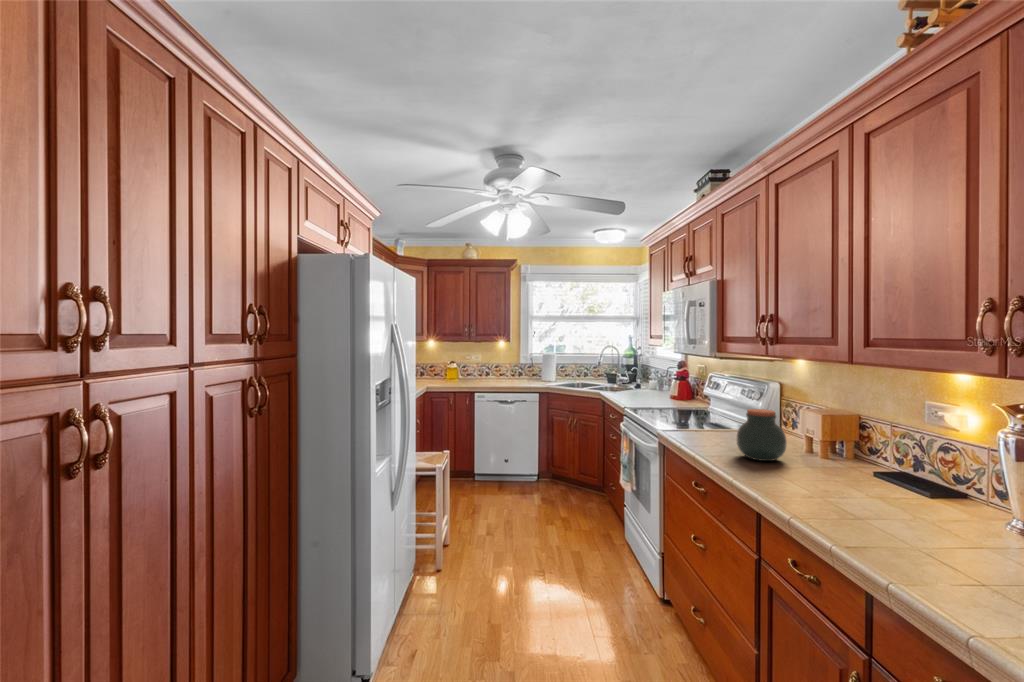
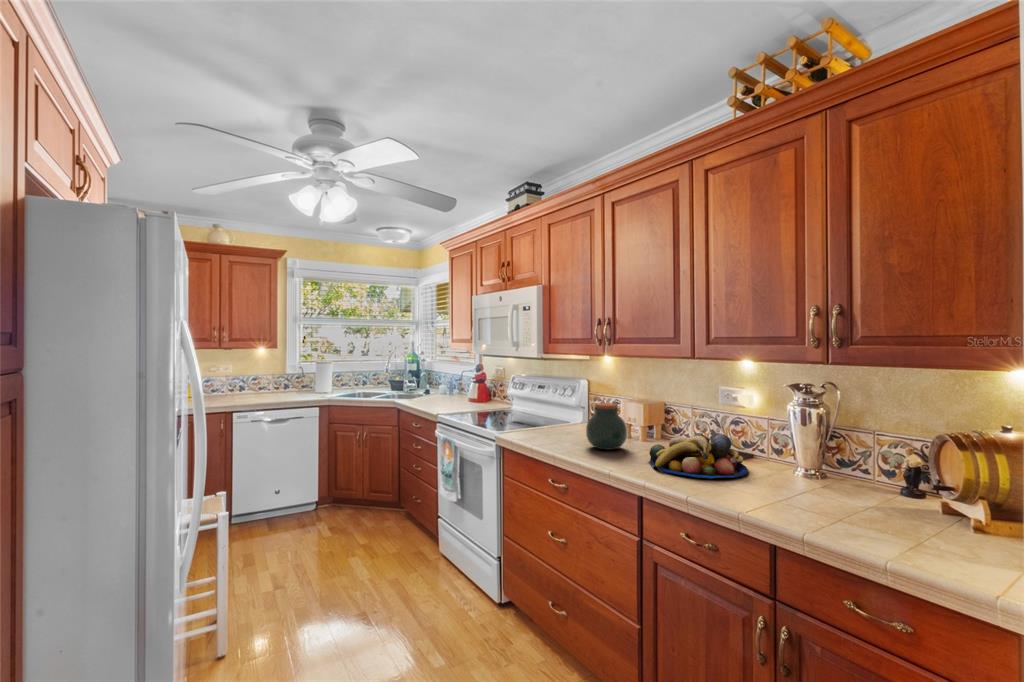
fruit bowl: none [788,456,924,513] -> present [649,434,748,478]

